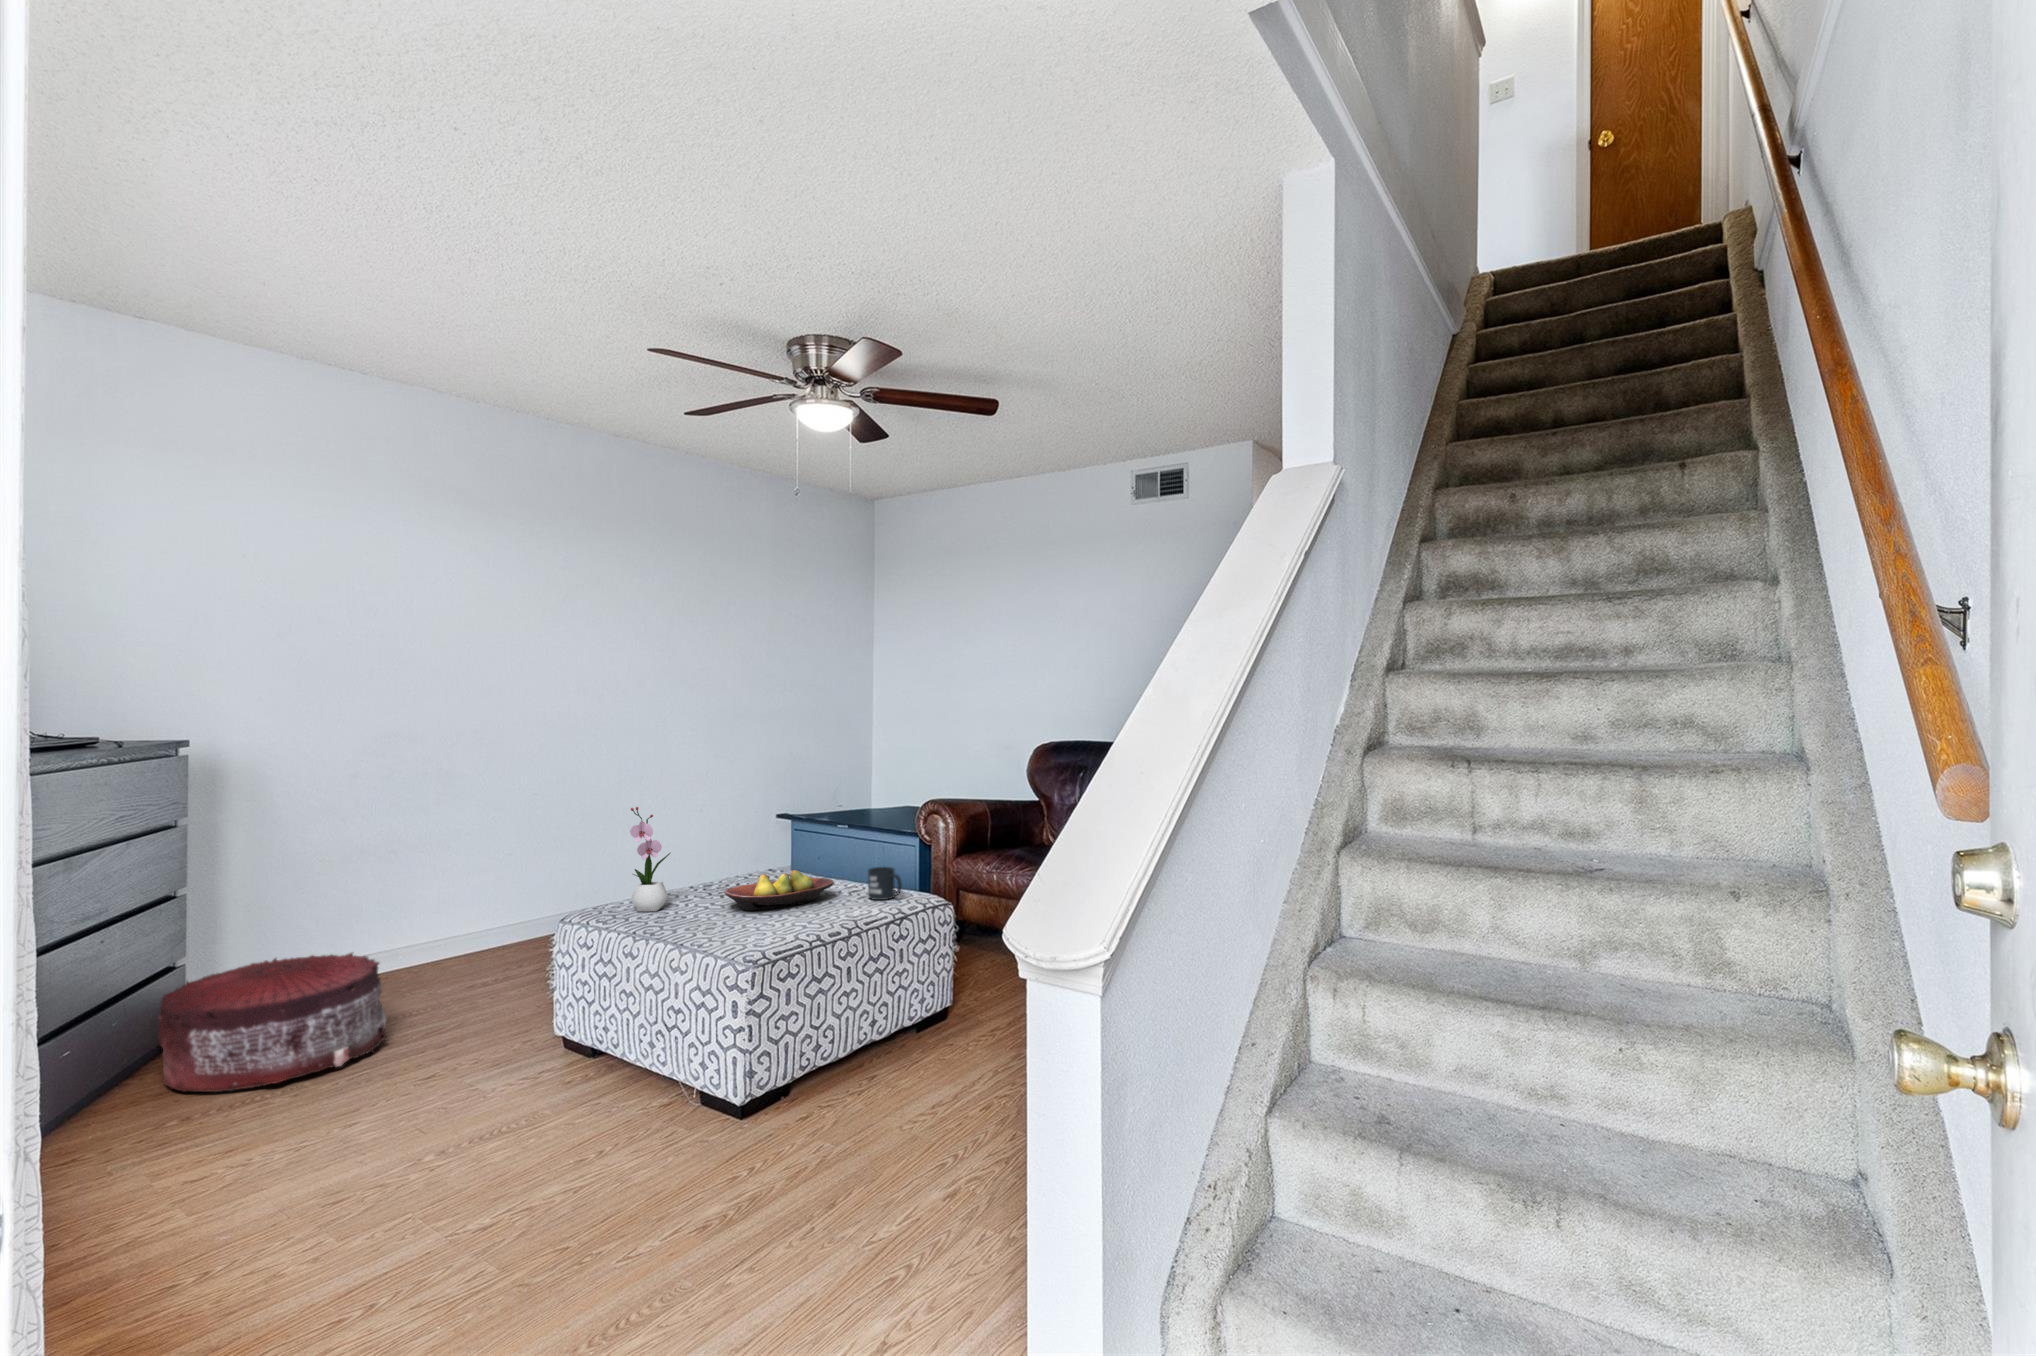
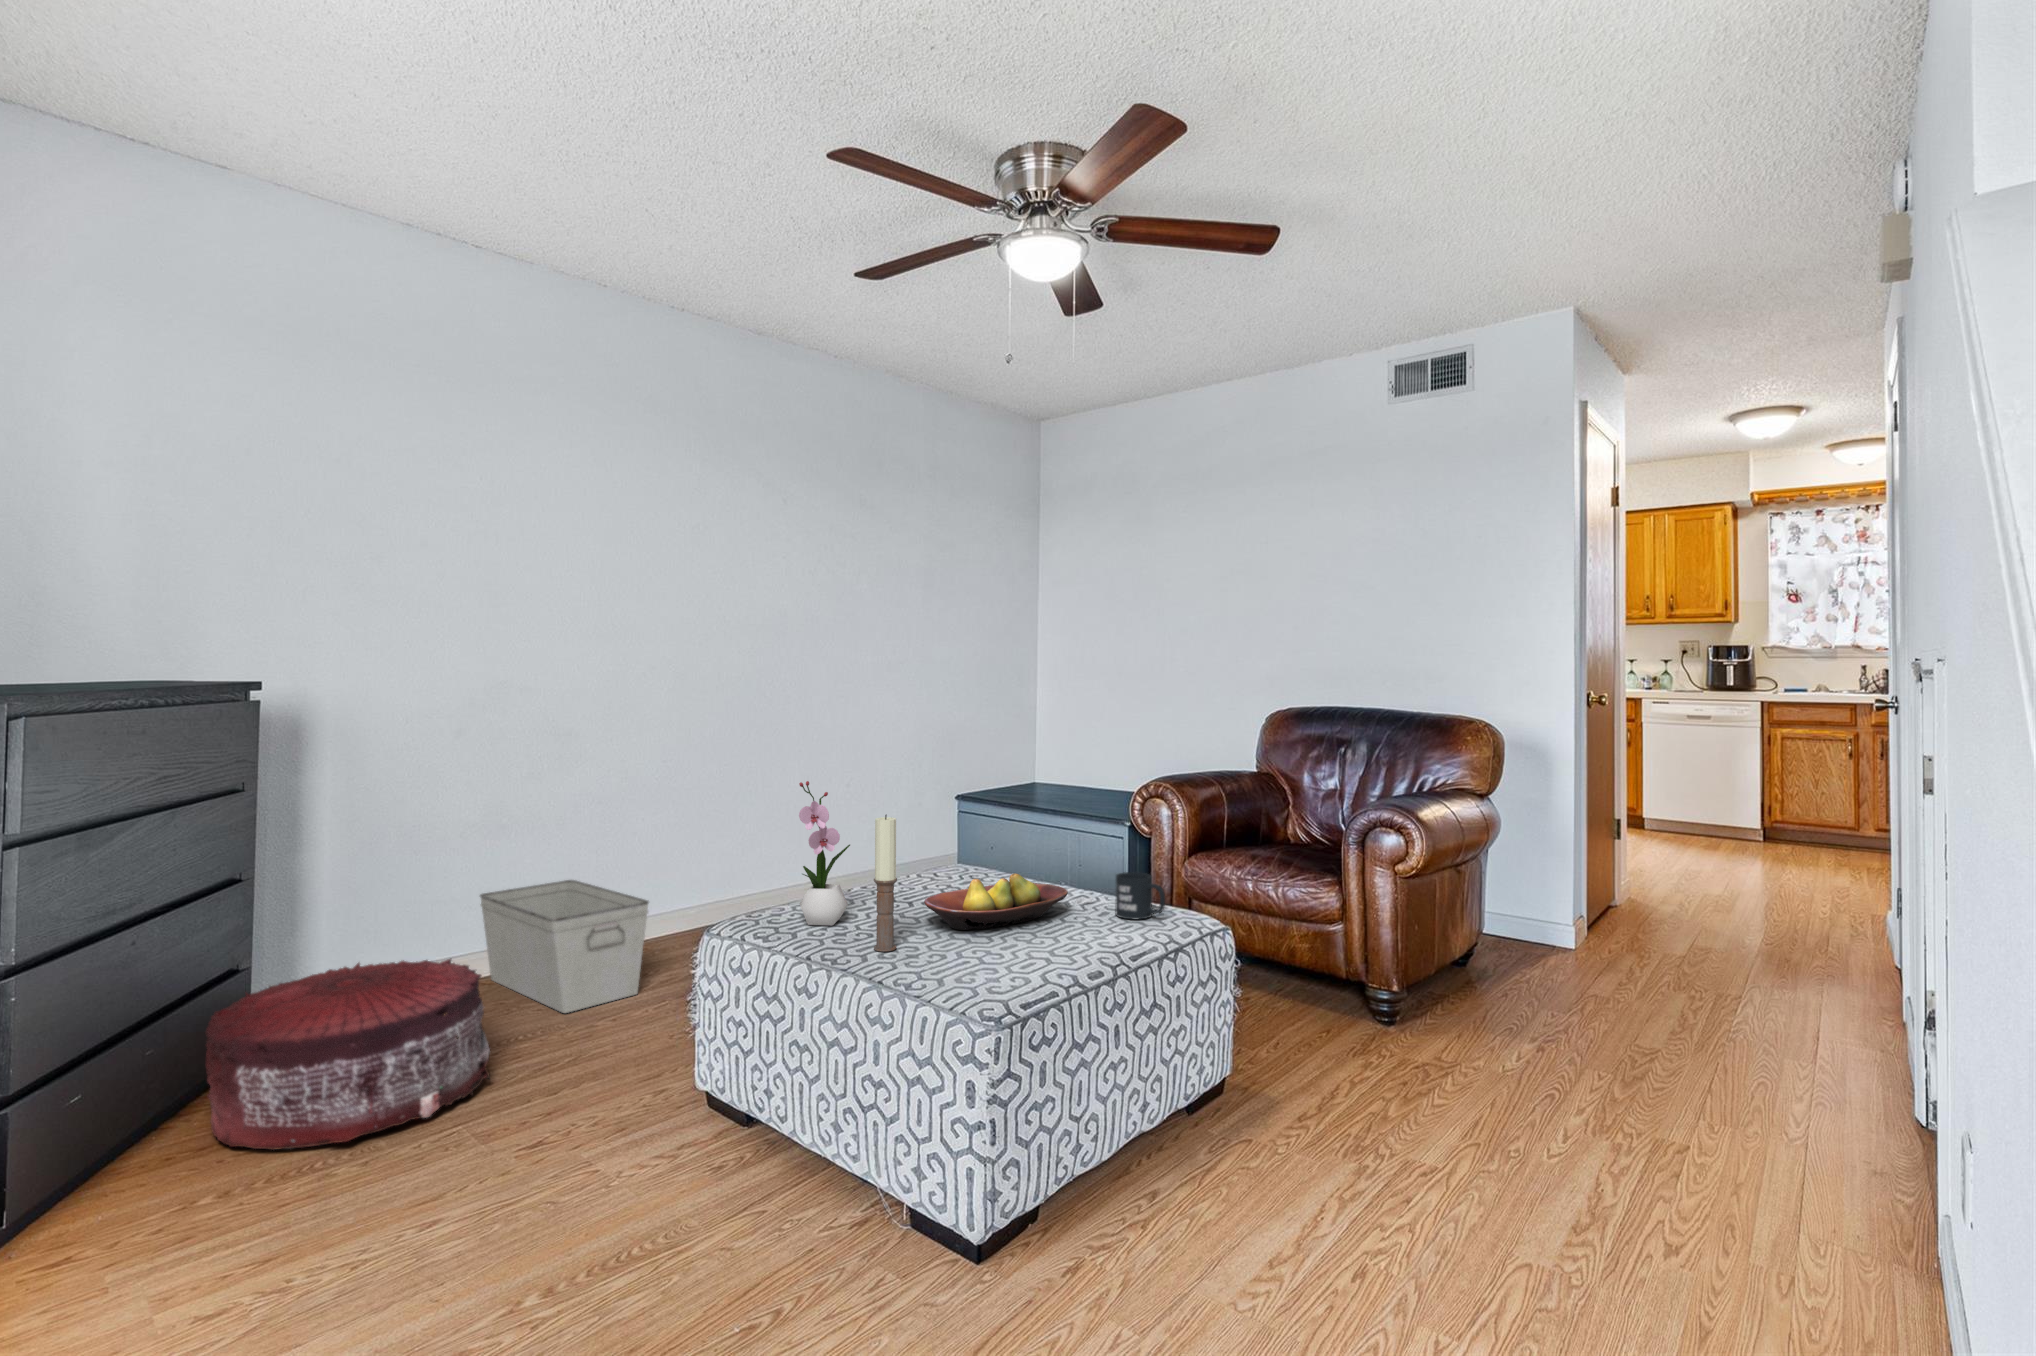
candle: none [683,829,699,926] -> present [874,815,897,951]
storage bin: none [370,894,517,997] -> present [480,880,649,1013]

